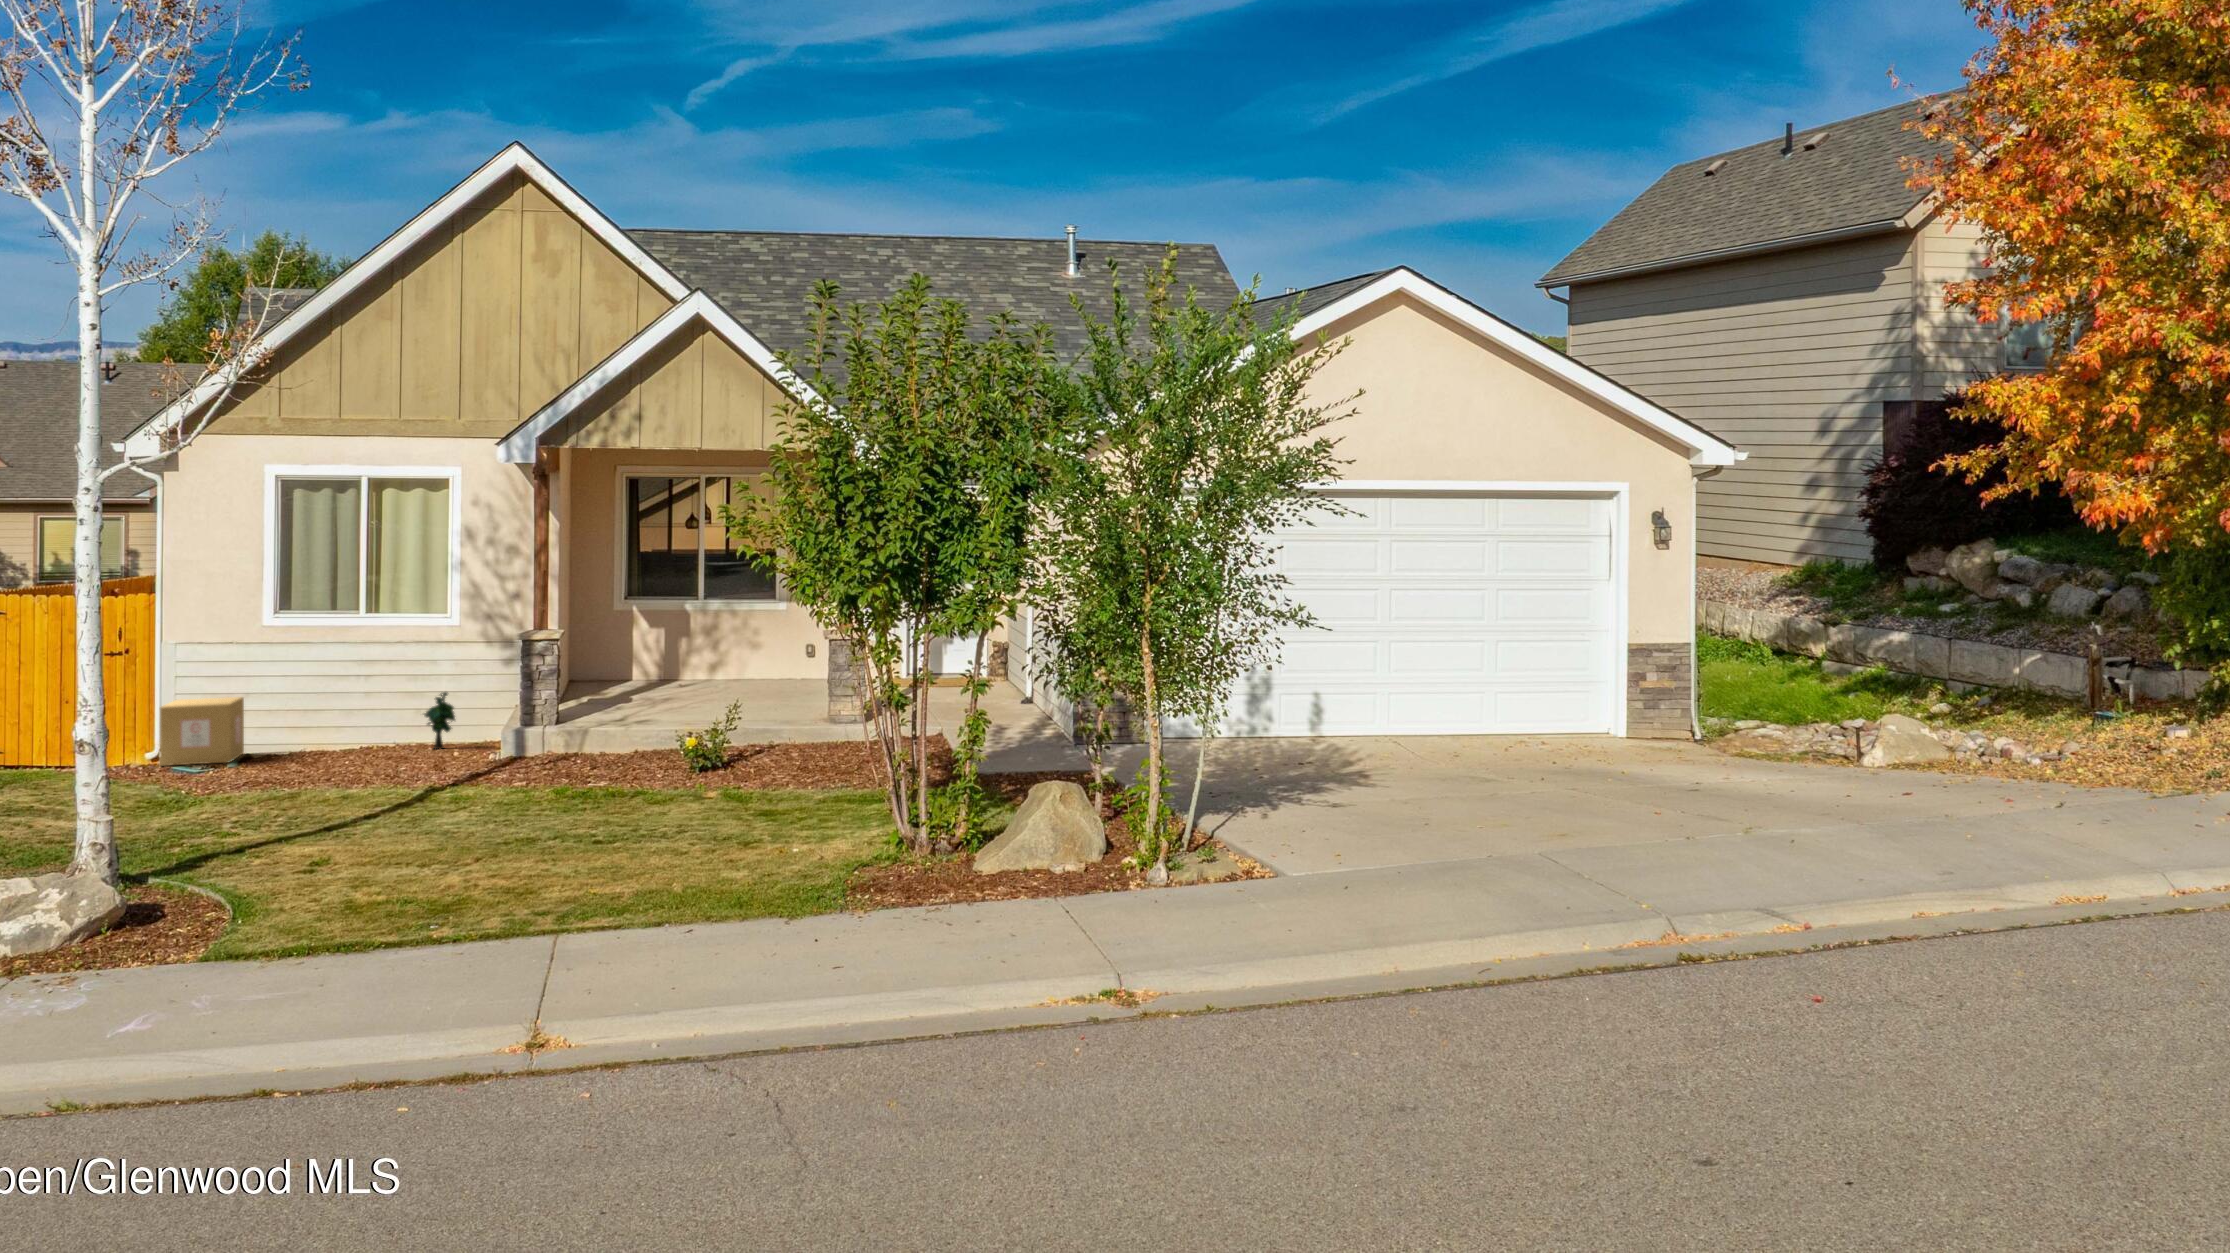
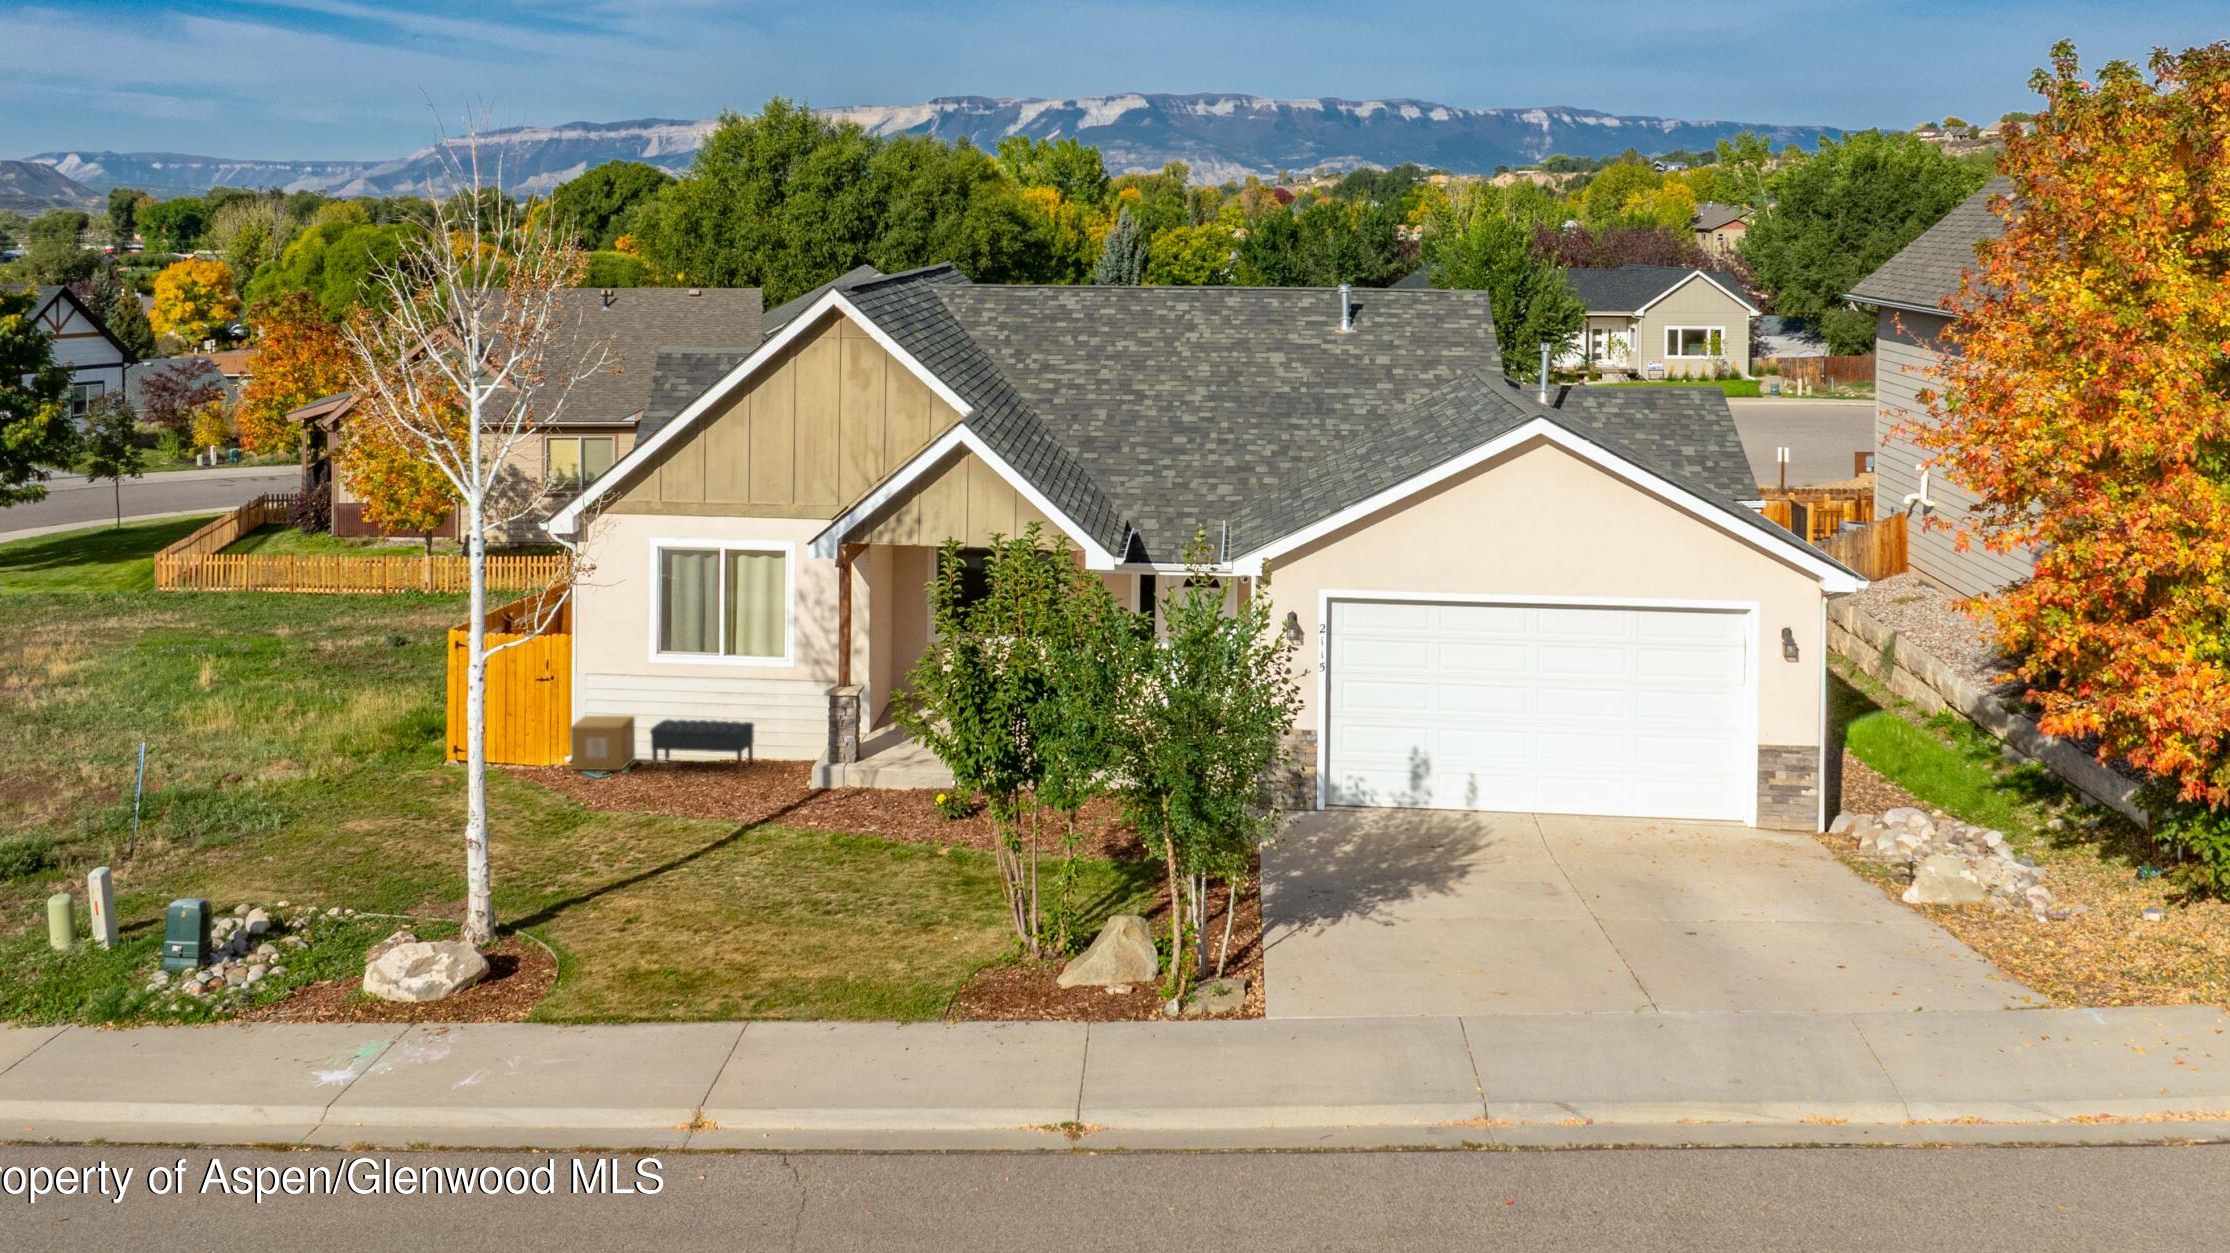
decorative plant: present [424,692,455,749] -> none [763,722,791,767]
bench: none [270,694,408,760] -> present [650,720,754,772]

